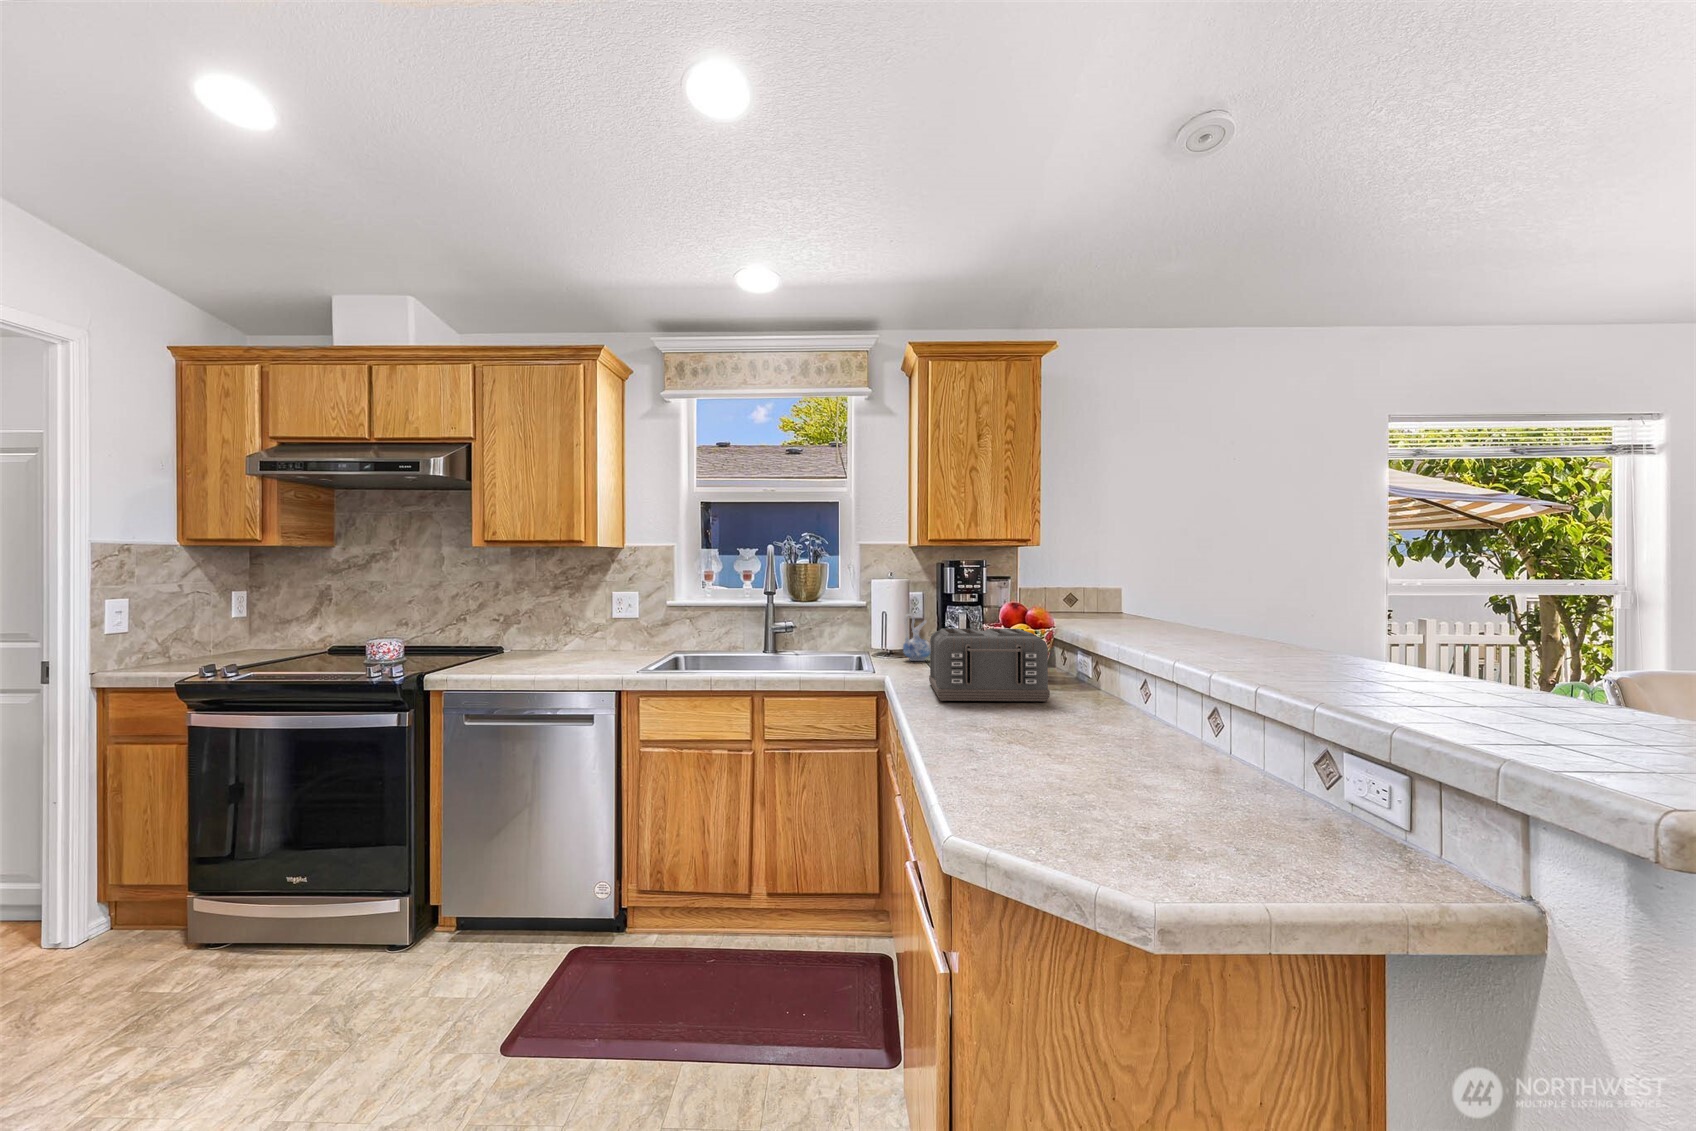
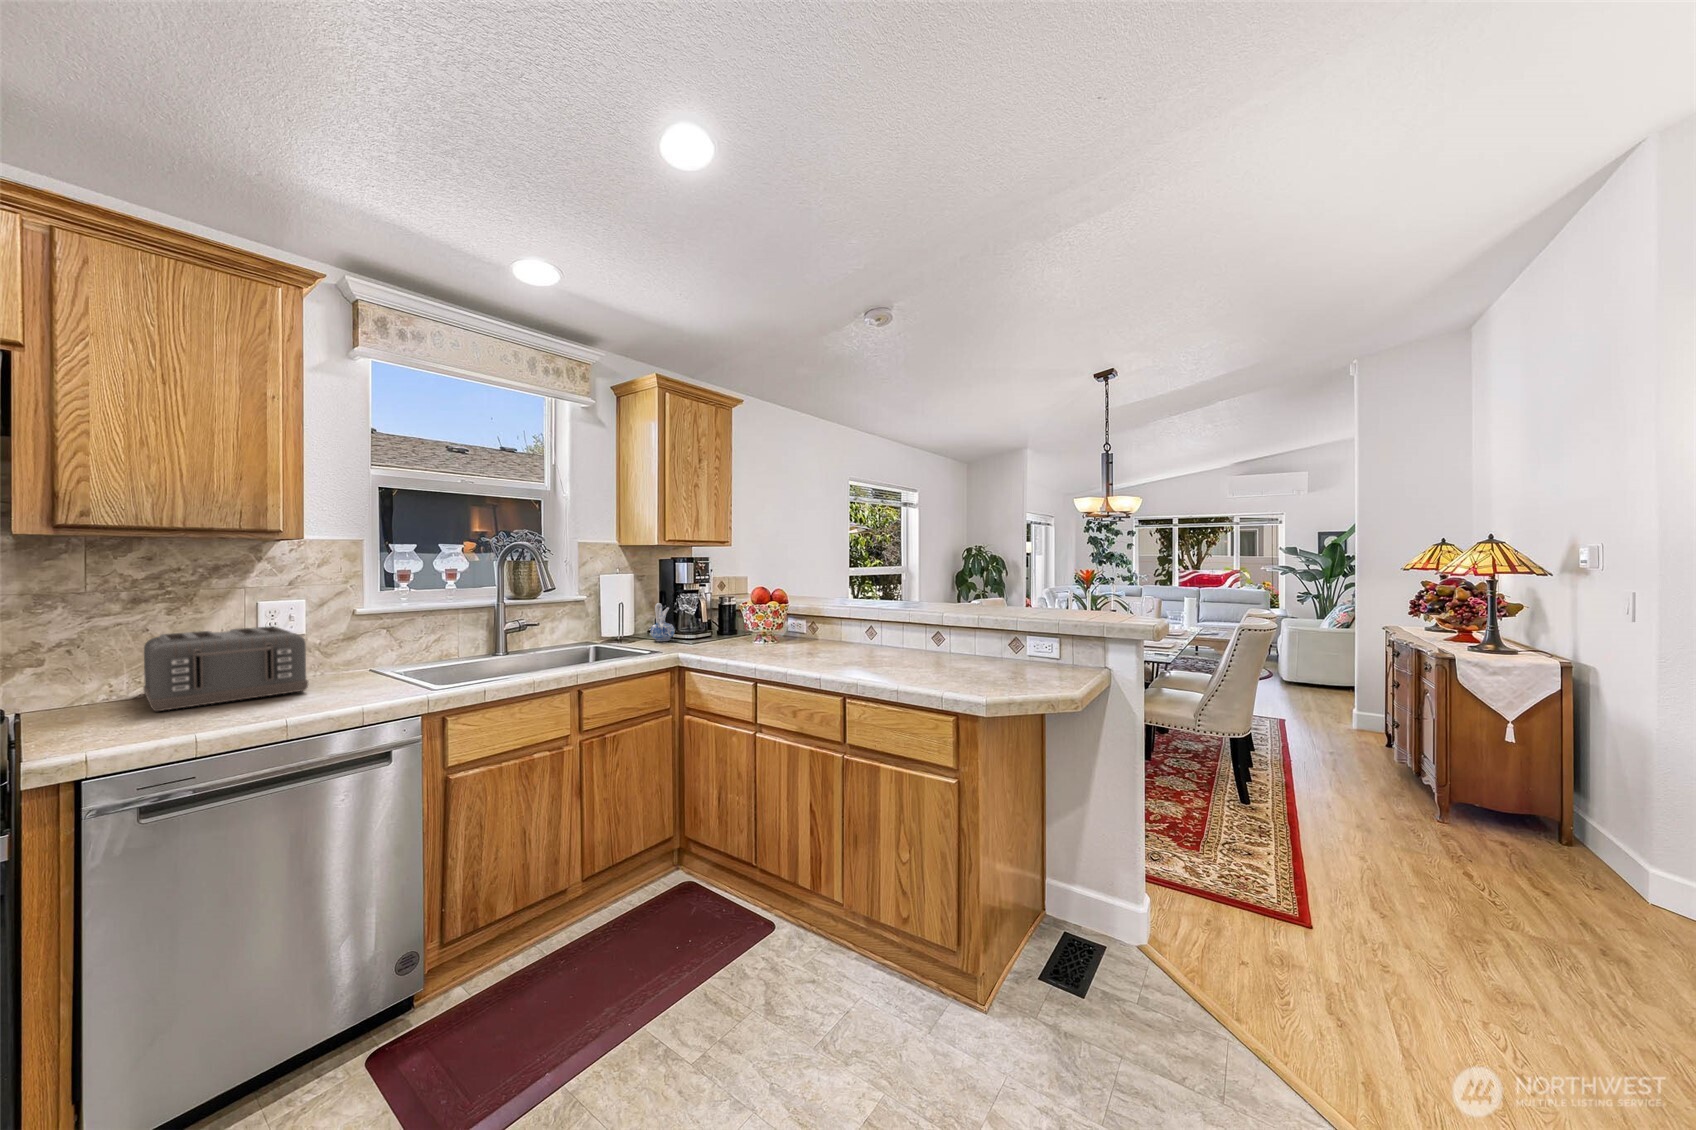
toaster: present [929,629,1050,701] -> present [143,626,308,711]

